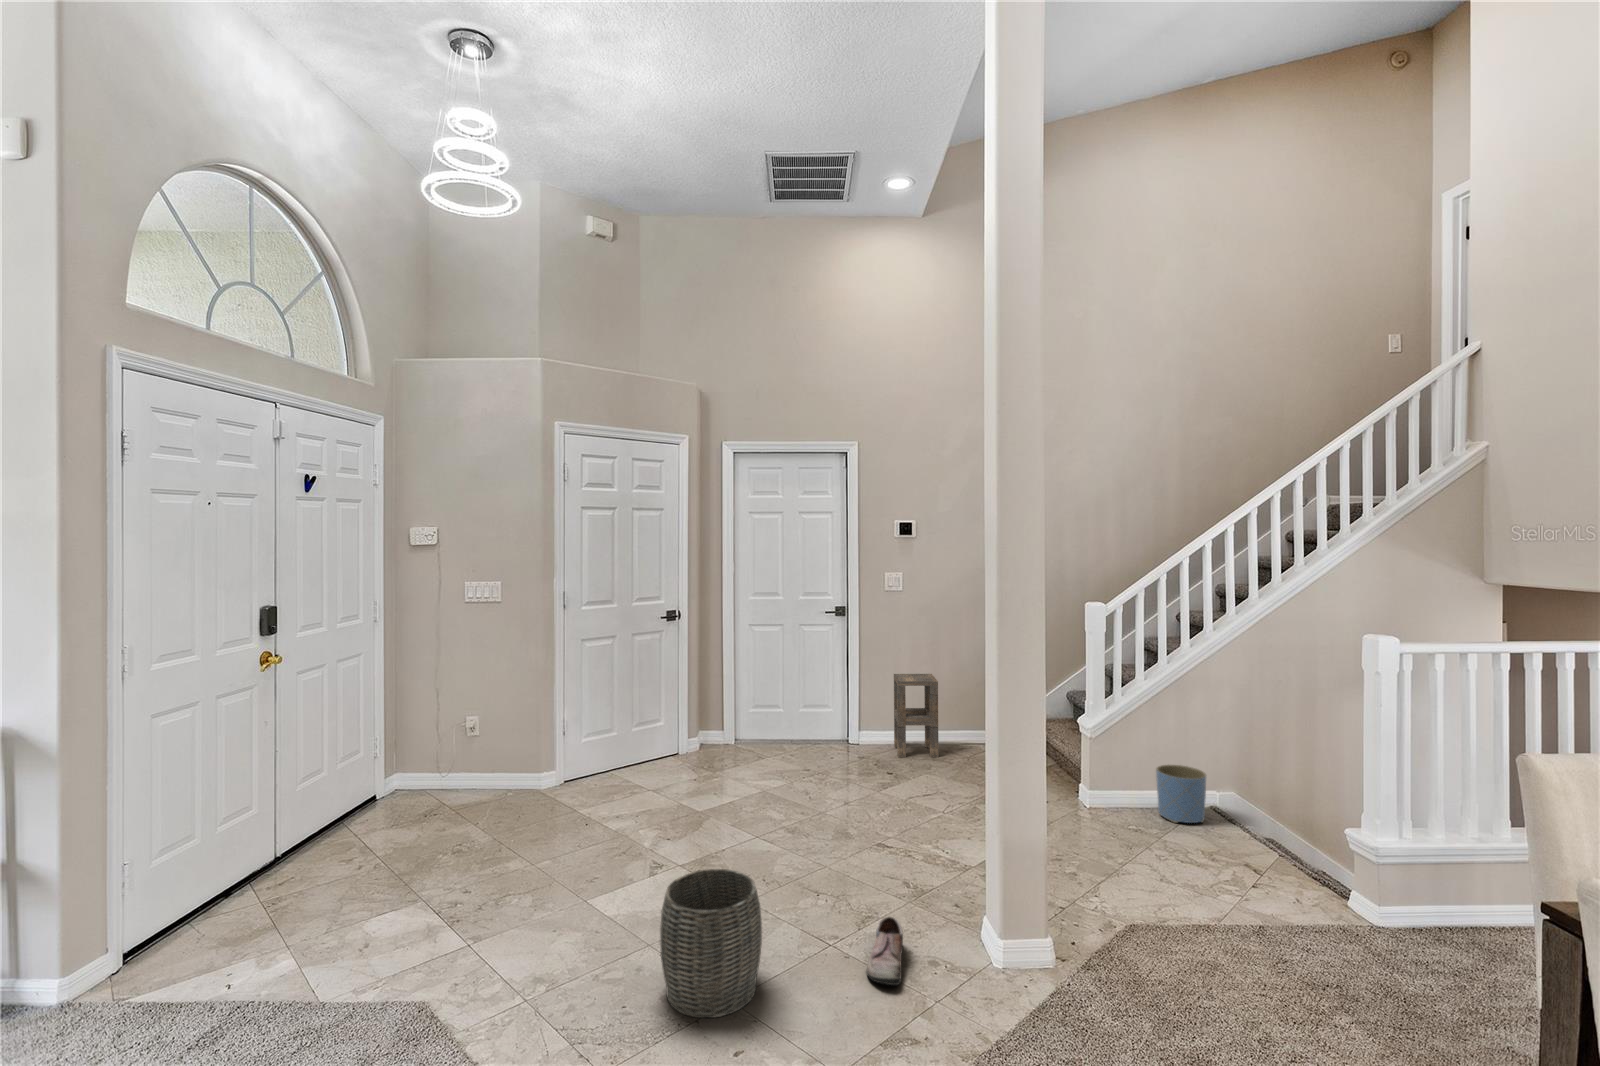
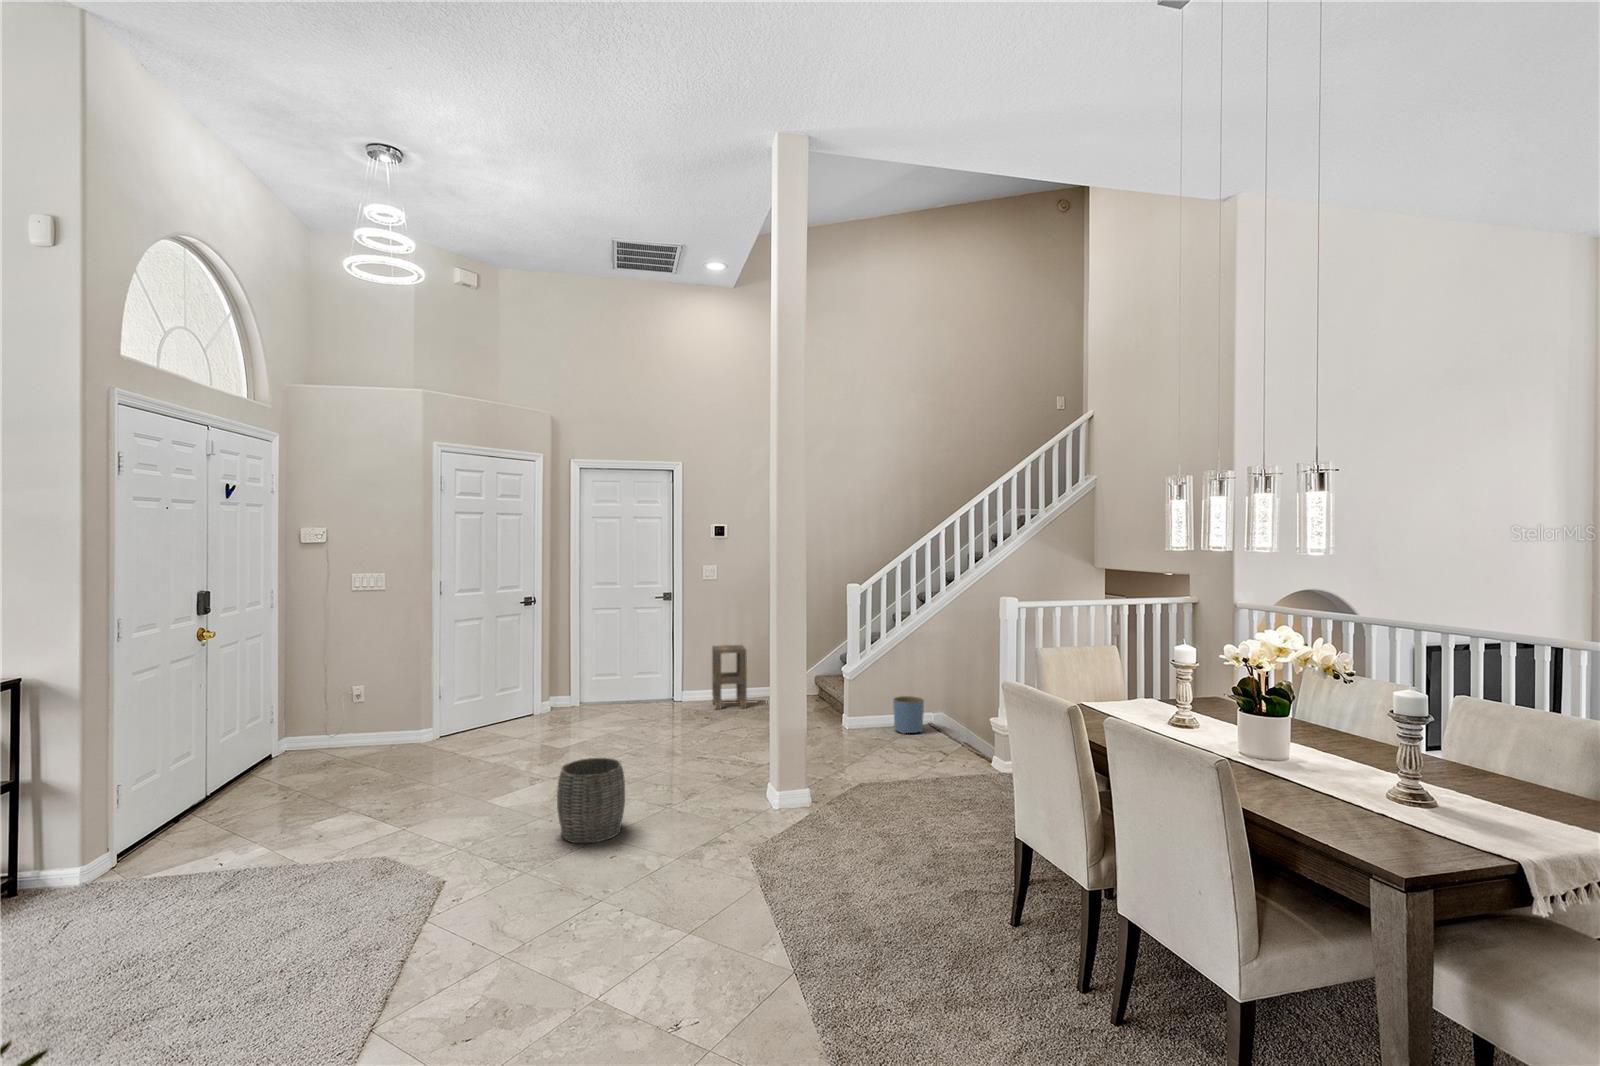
shoe: present [866,917,903,985] -> none [693,785,716,818]

